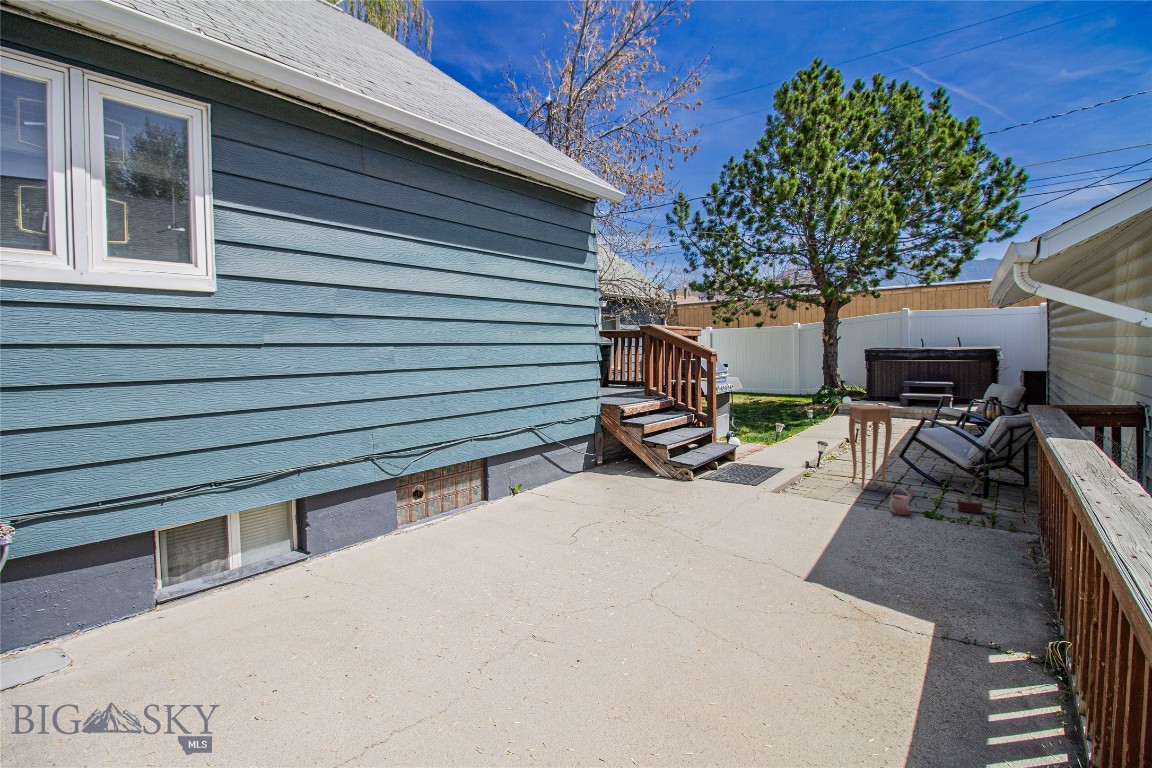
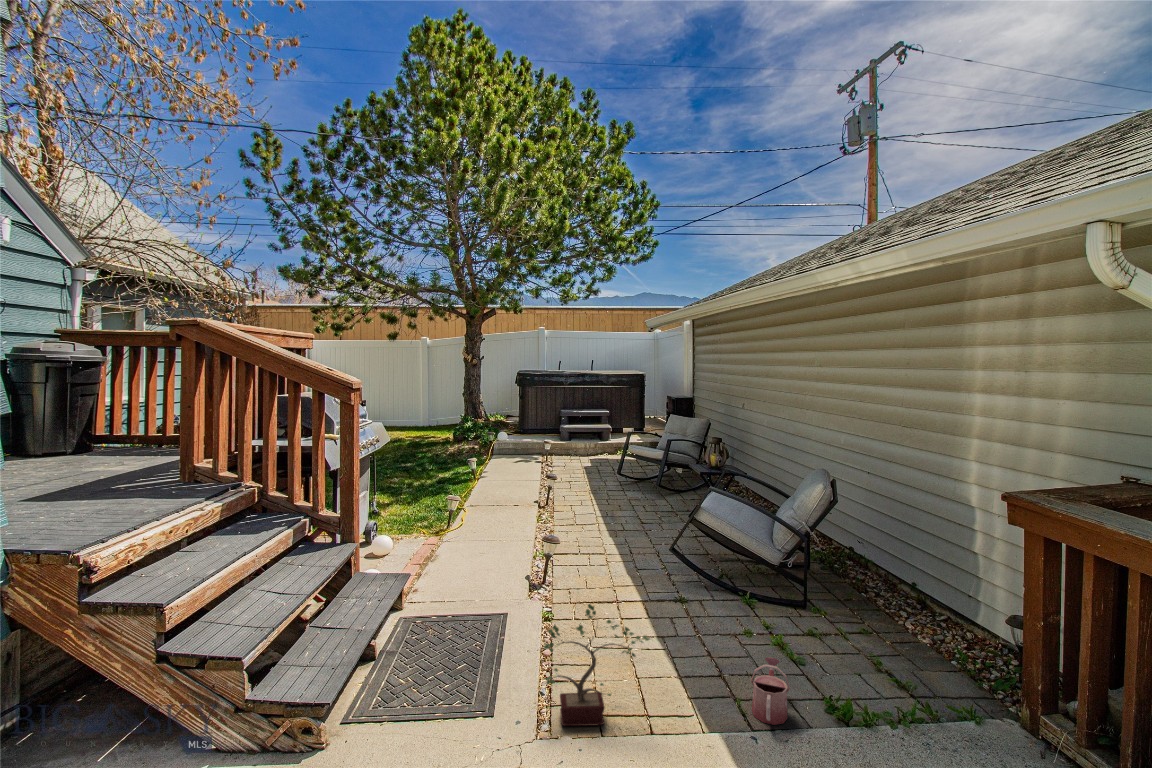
side table: present [848,405,894,489] -> none [613,479,691,640]
potted plant: present [949,456,1009,513] -> present [544,604,650,726]

